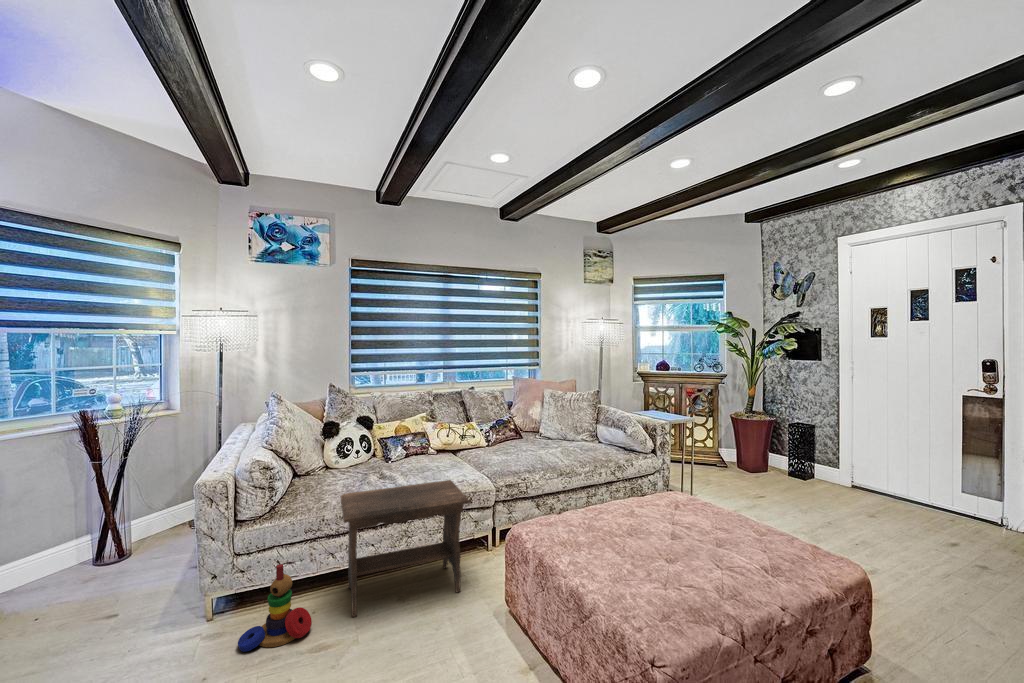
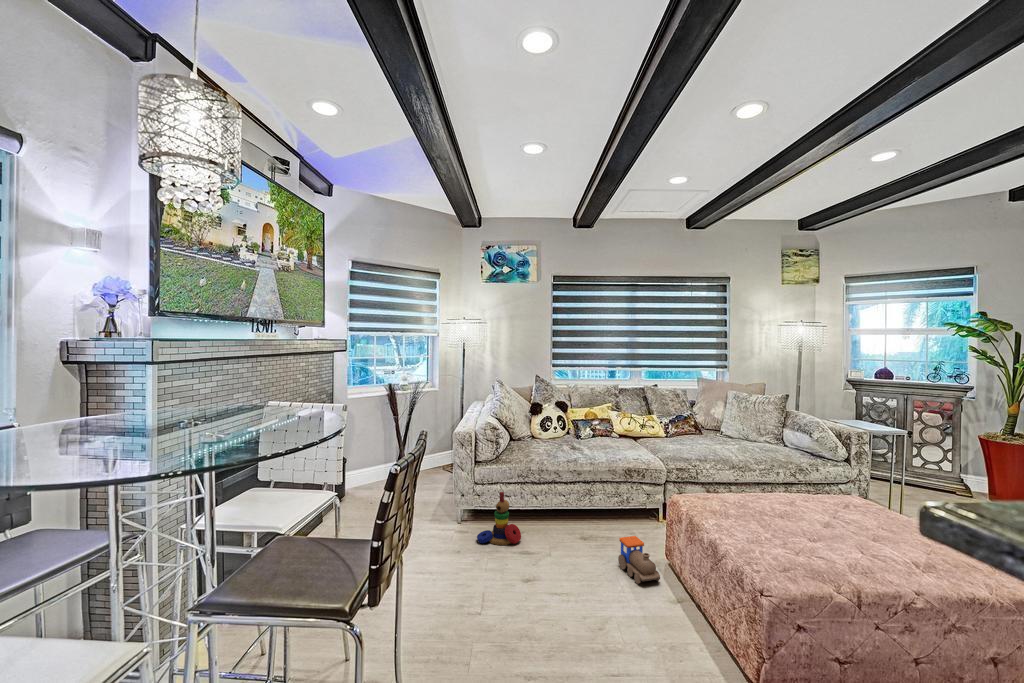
footstool: present [341,480,470,617] -> none [542,453,638,543]
toy train: none [451,590,506,661] -> present [618,536,660,584]

